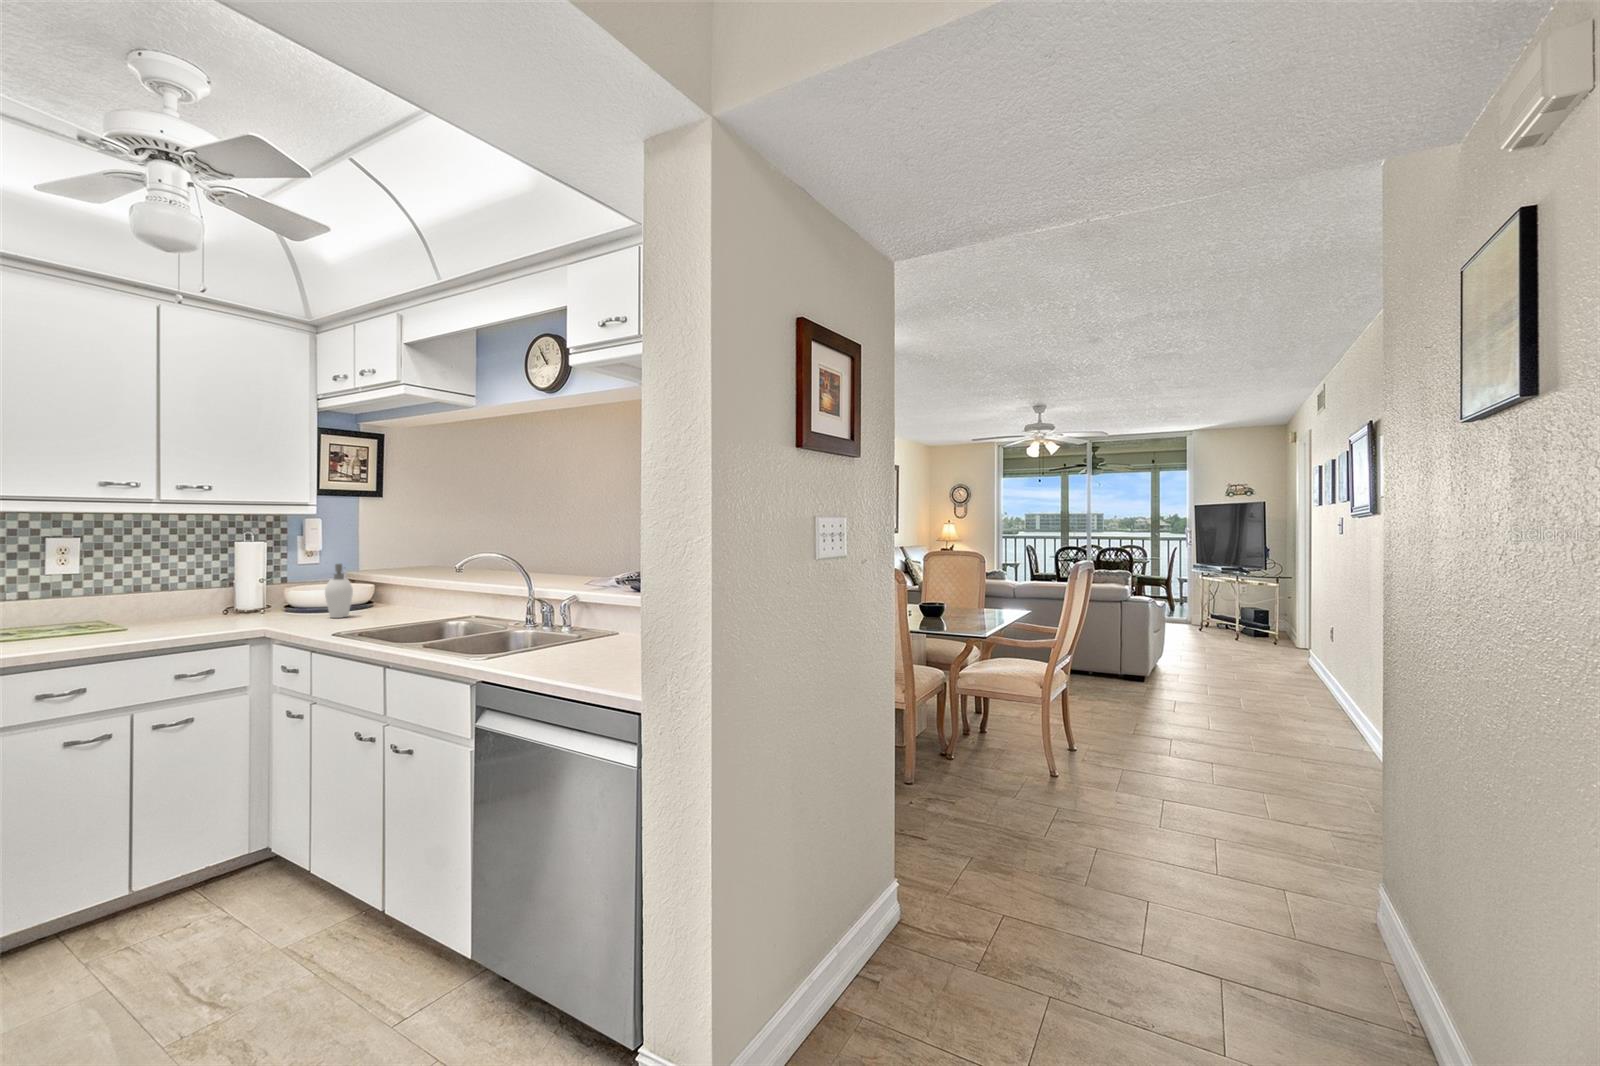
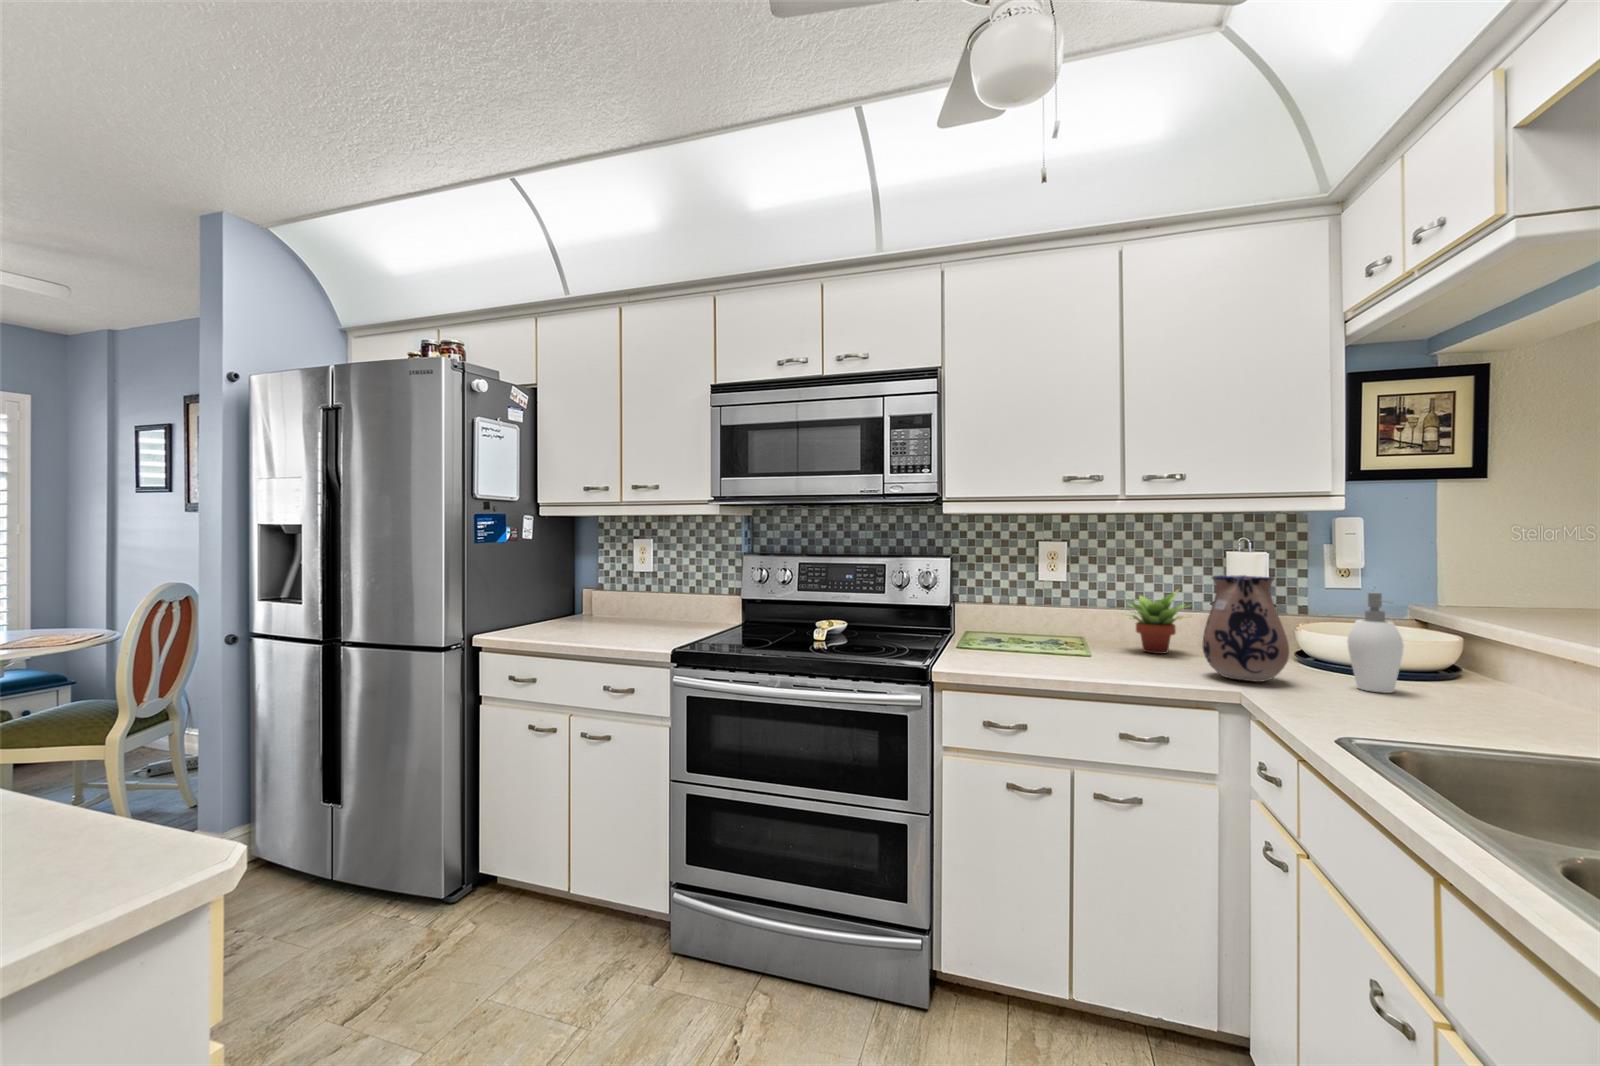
ceramic pitcher: none [237,558,295,625] -> present [1202,575,1289,682]
succulent plant: none [151,571,216,622] -> present [1127,589,1189,654]

